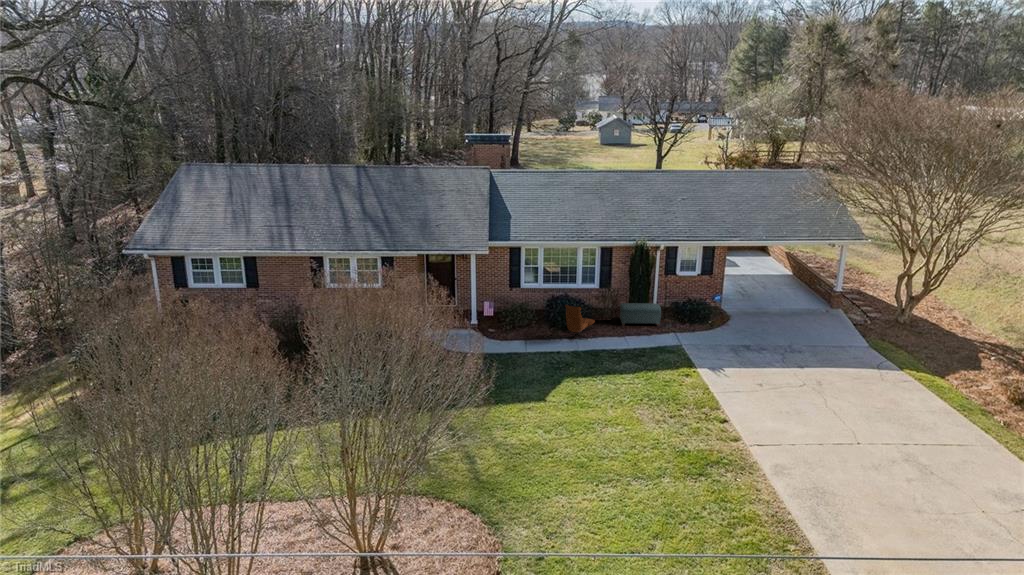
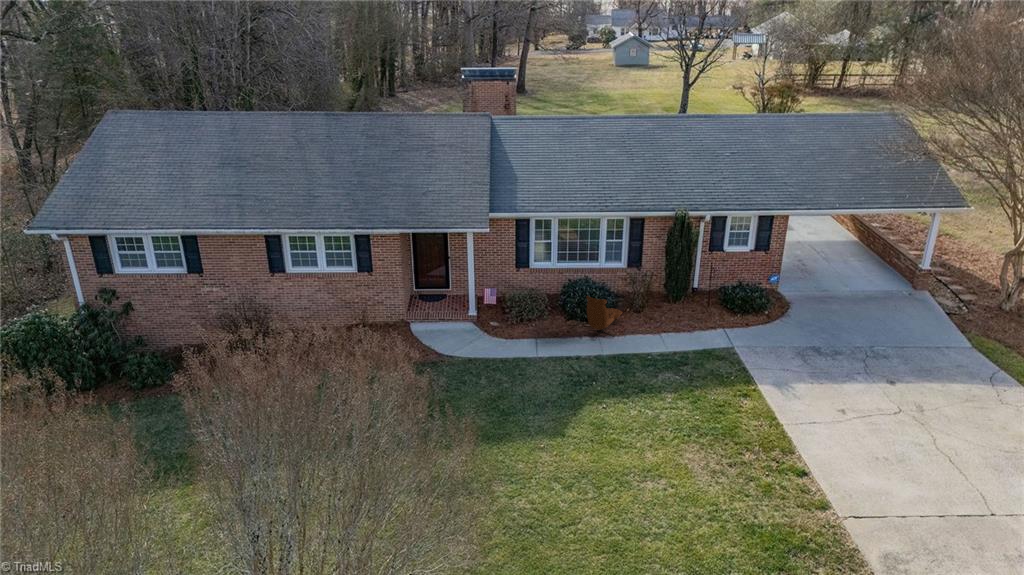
bench: present [620,303,661,326] -> none [652,288,705,316]

